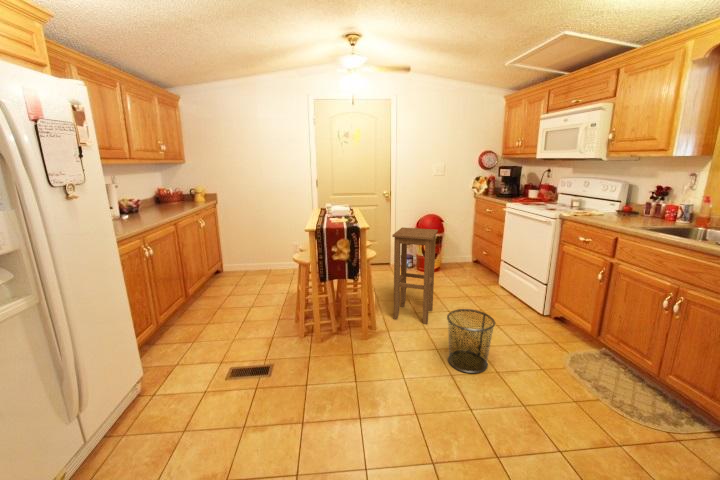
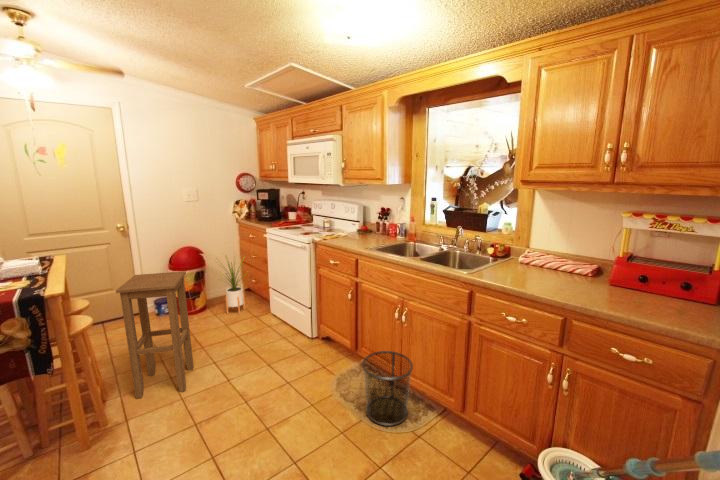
house plant: none [452,221,484,280] -> present [222,256,246,314]
waste bin: present [447,309,495,373] -> present [362,351,413,426]

